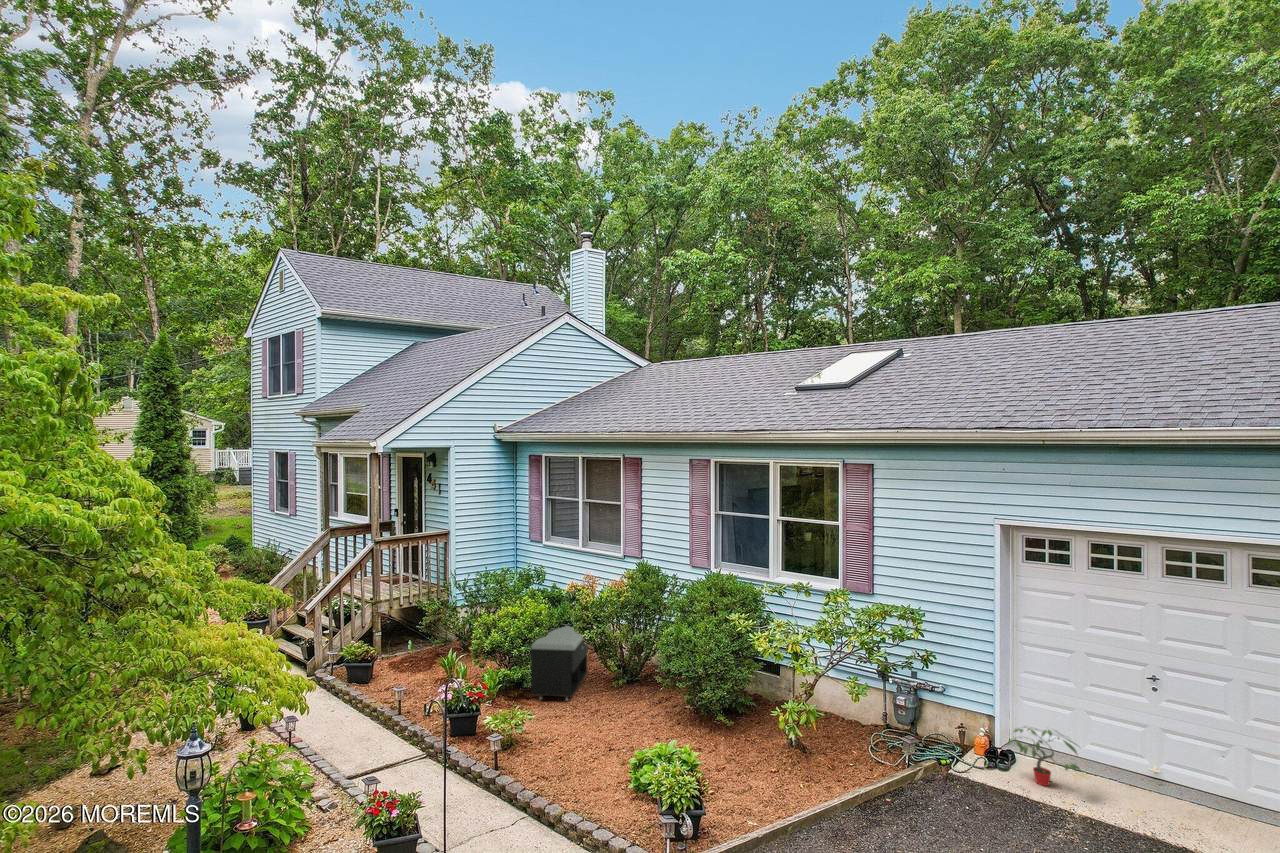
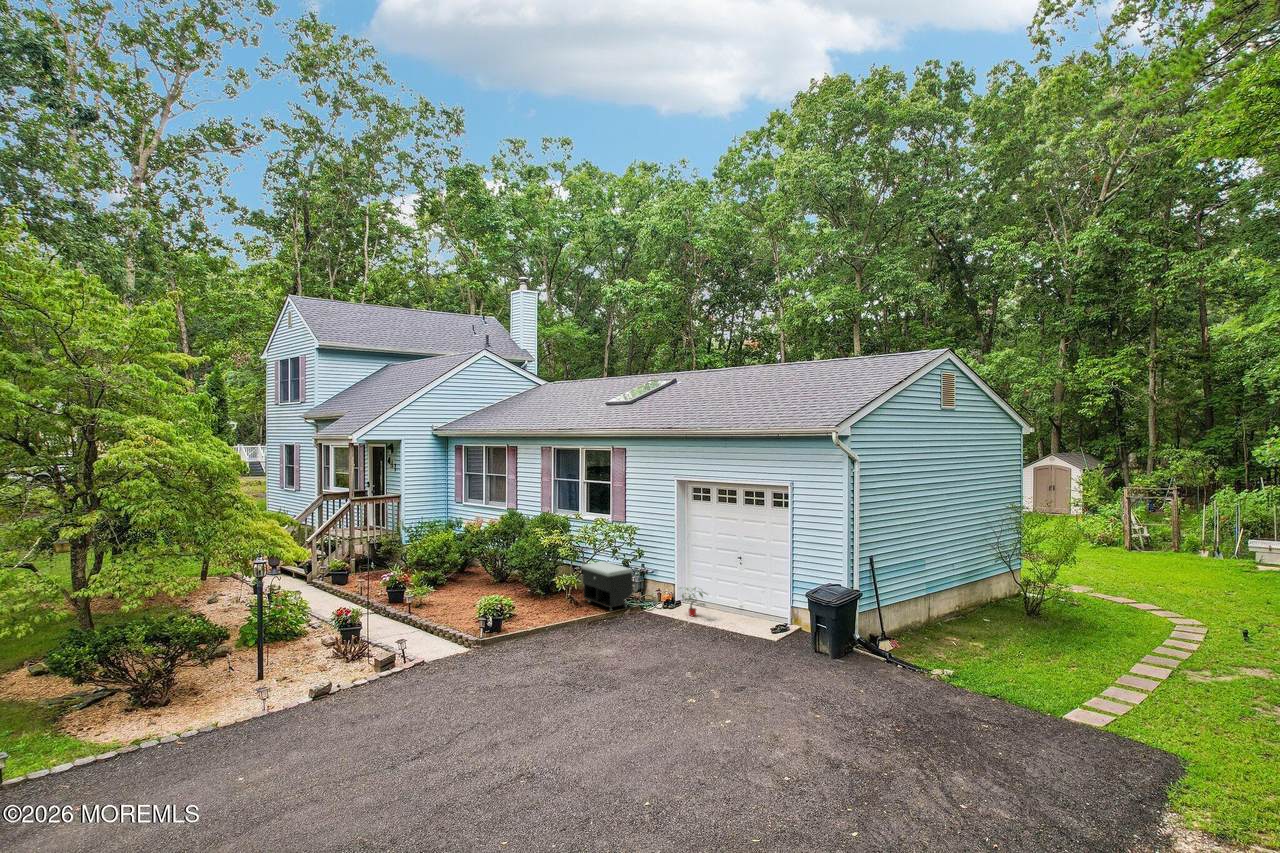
storage bench: present [531,626,588,701] -> present [582,562,633,610]

